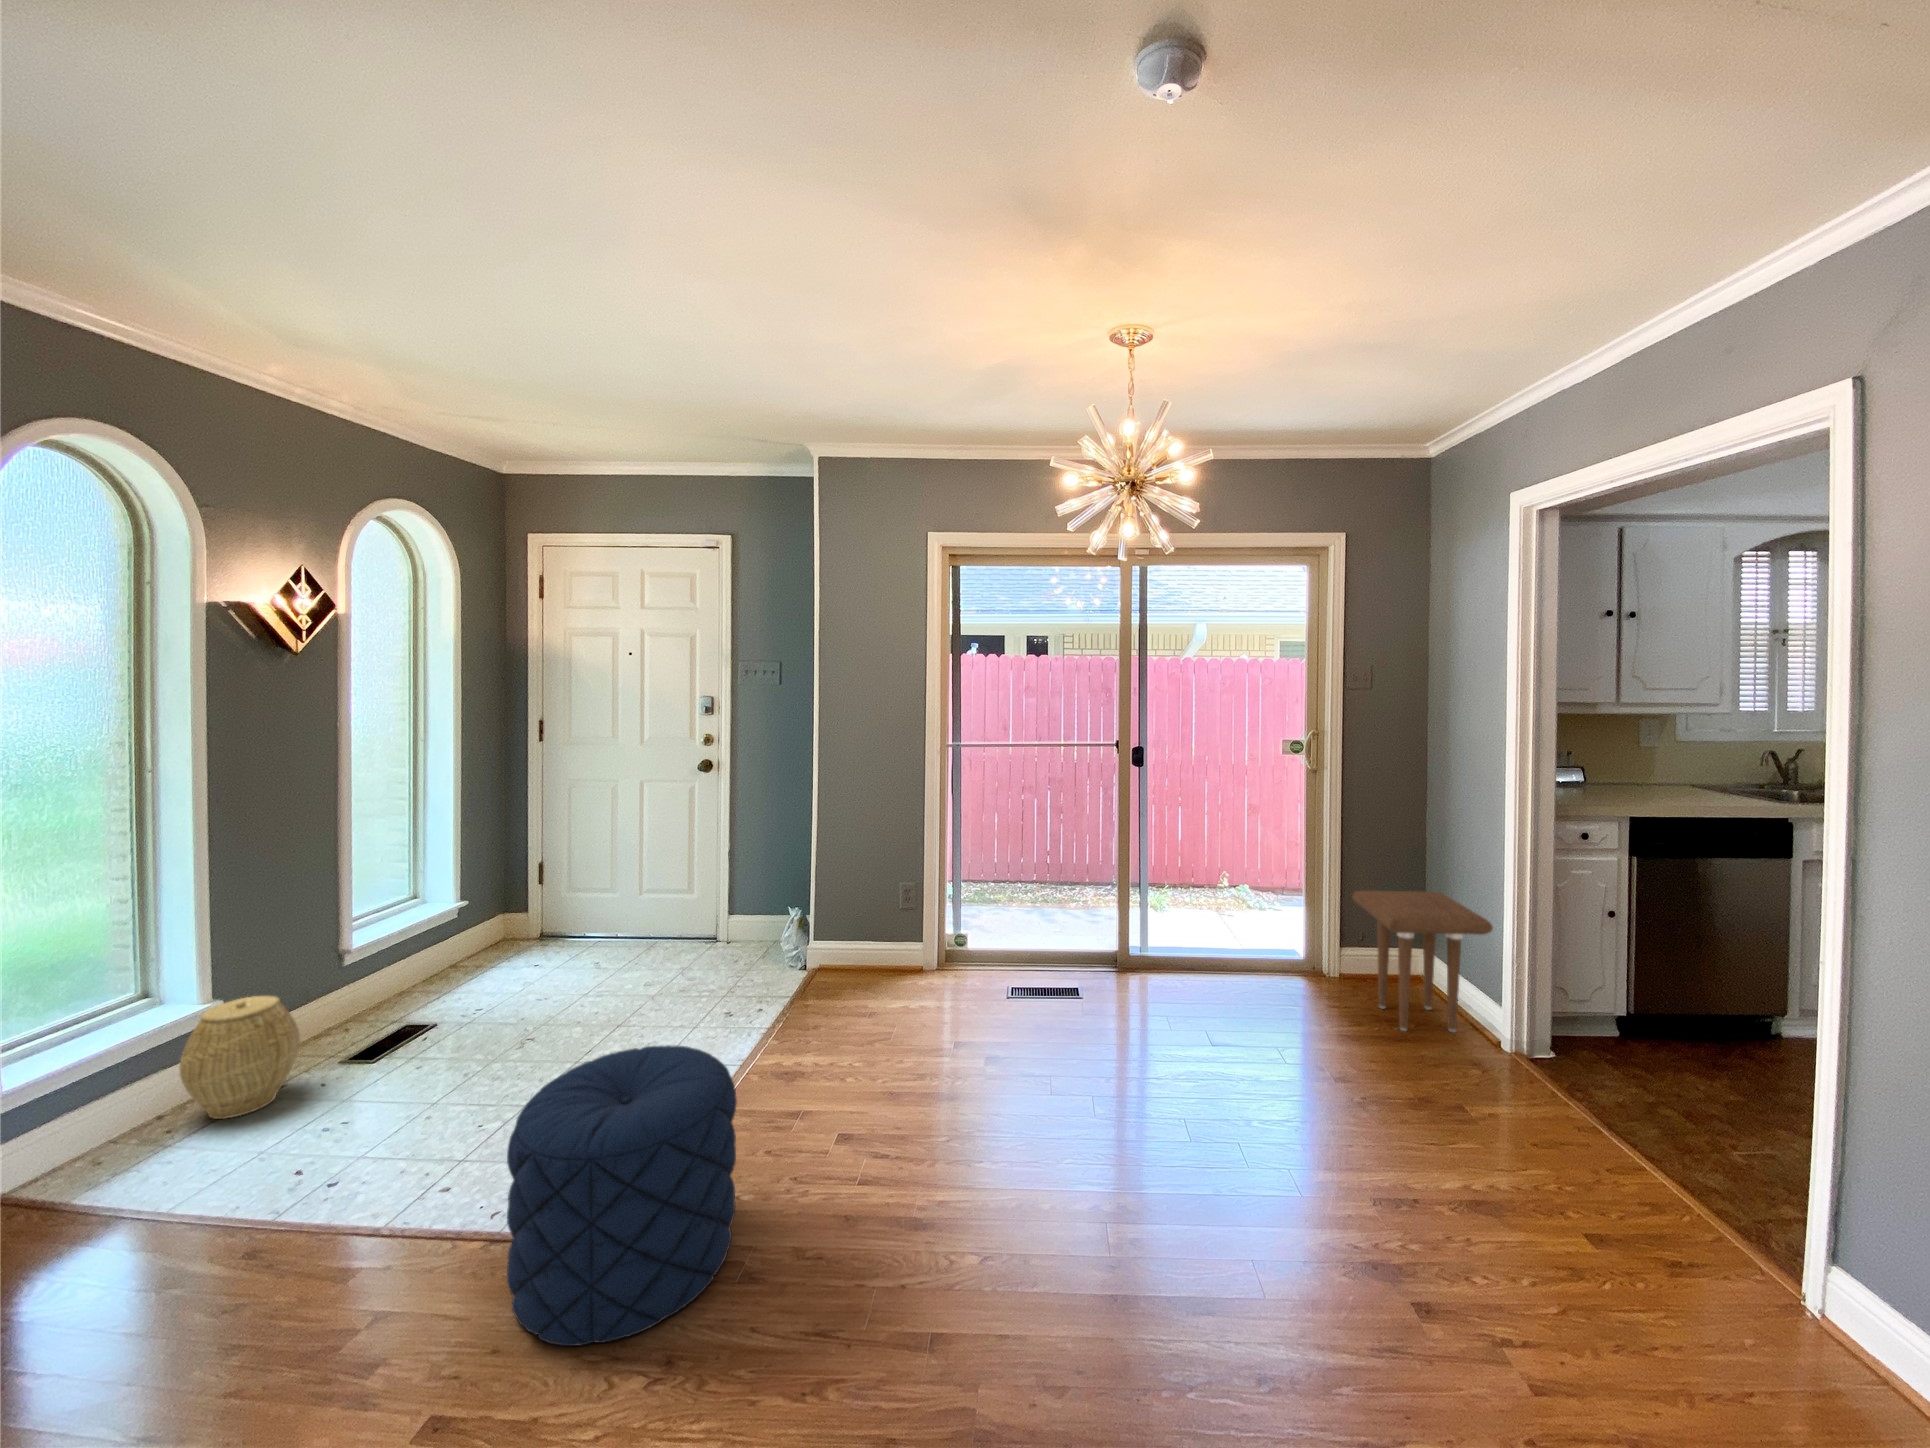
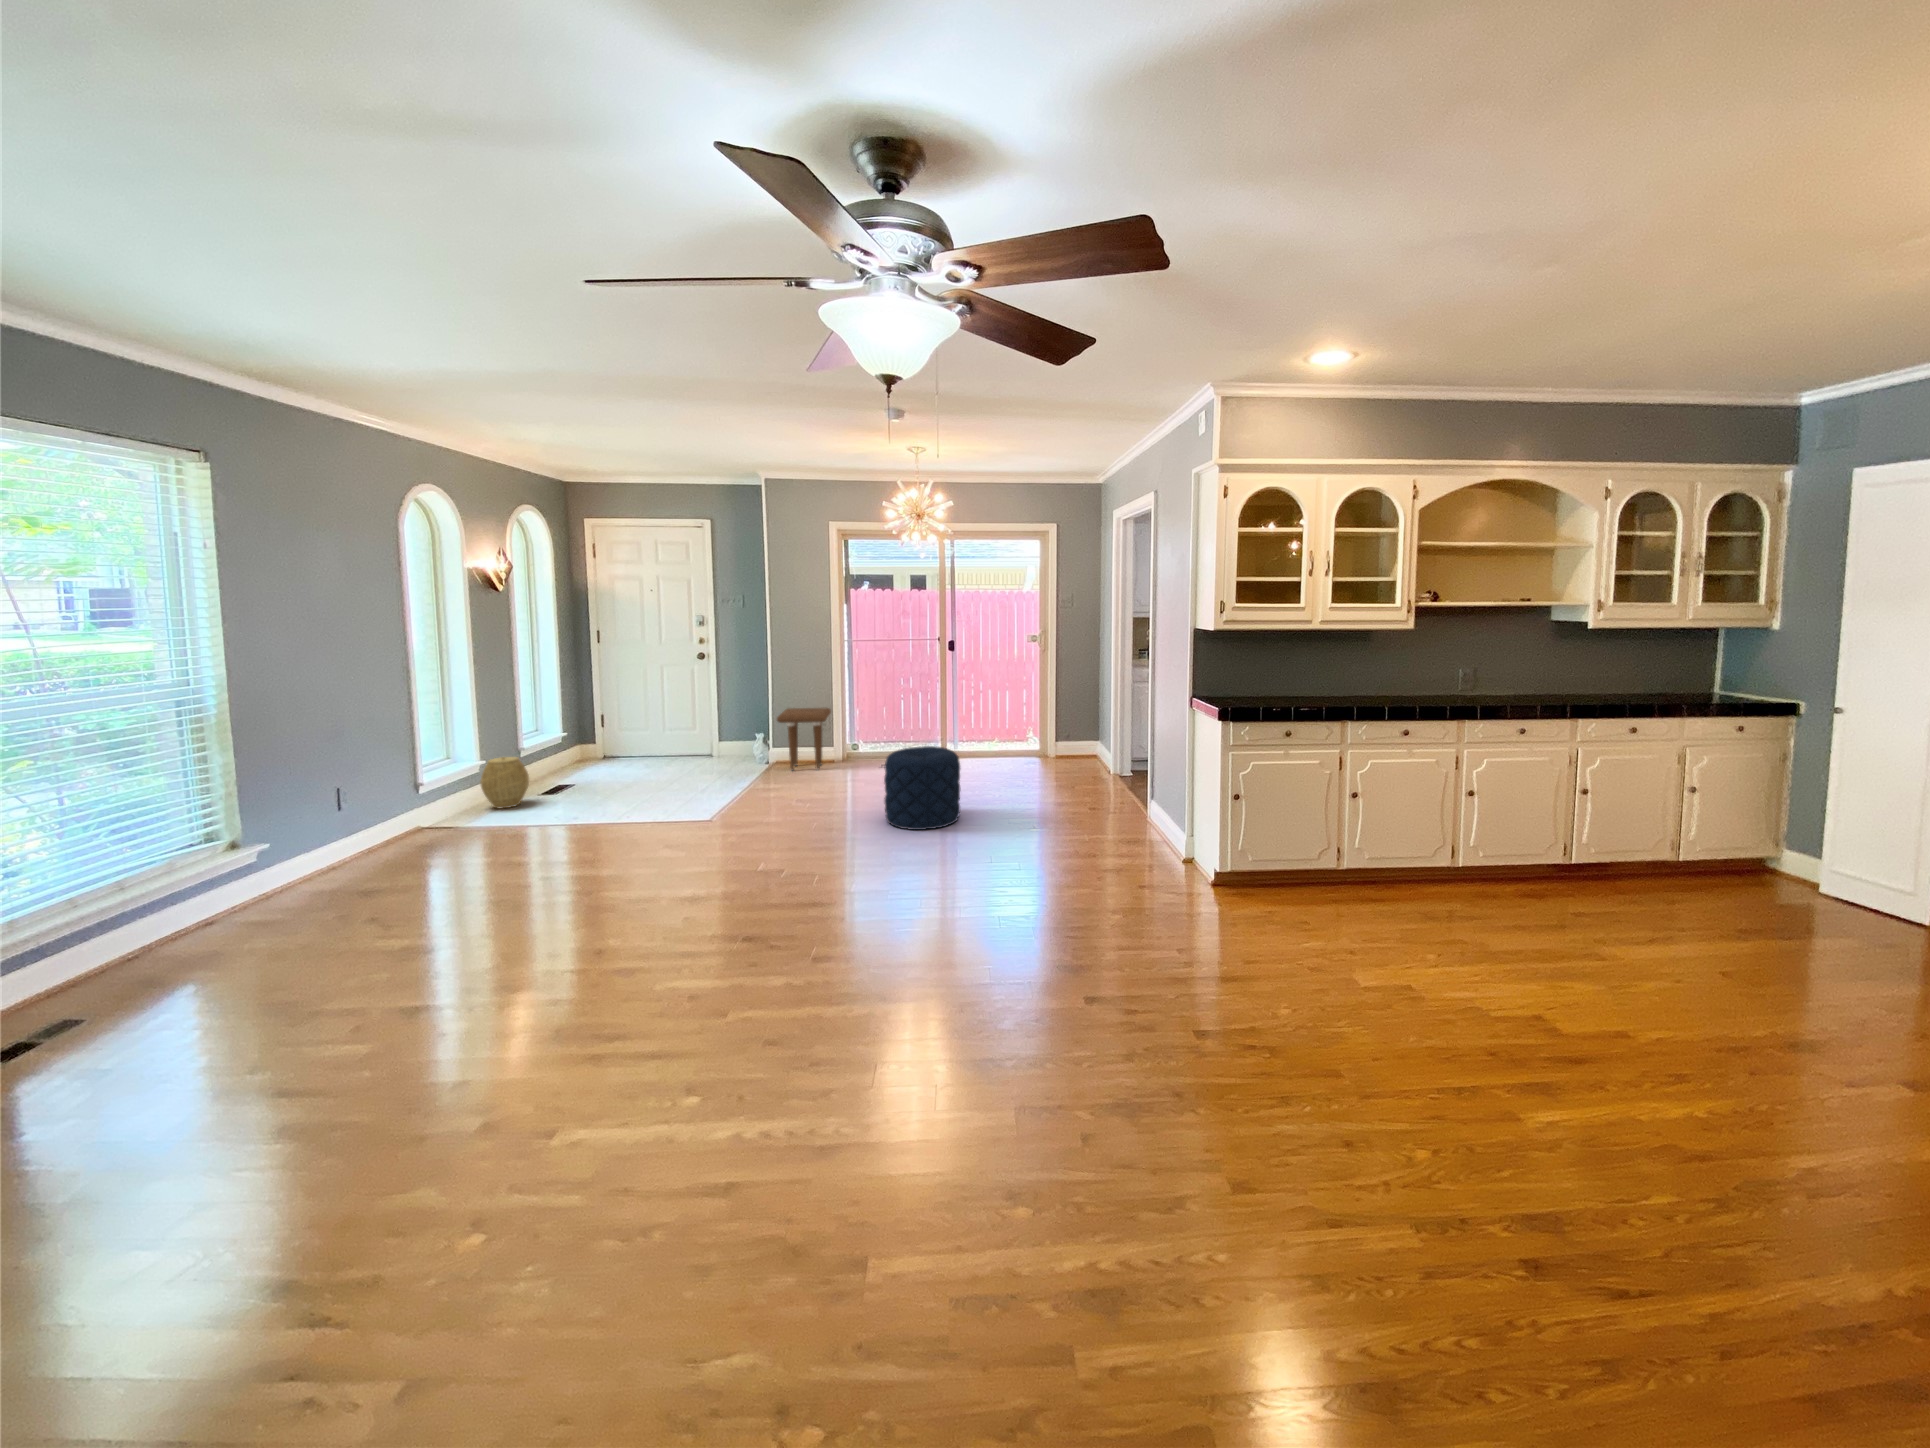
side table: present [1352,890,1493,1032] -> present [777,708,831,771]
pouf: present [507,1046,737,1346] -> present [884,746,960,830]

